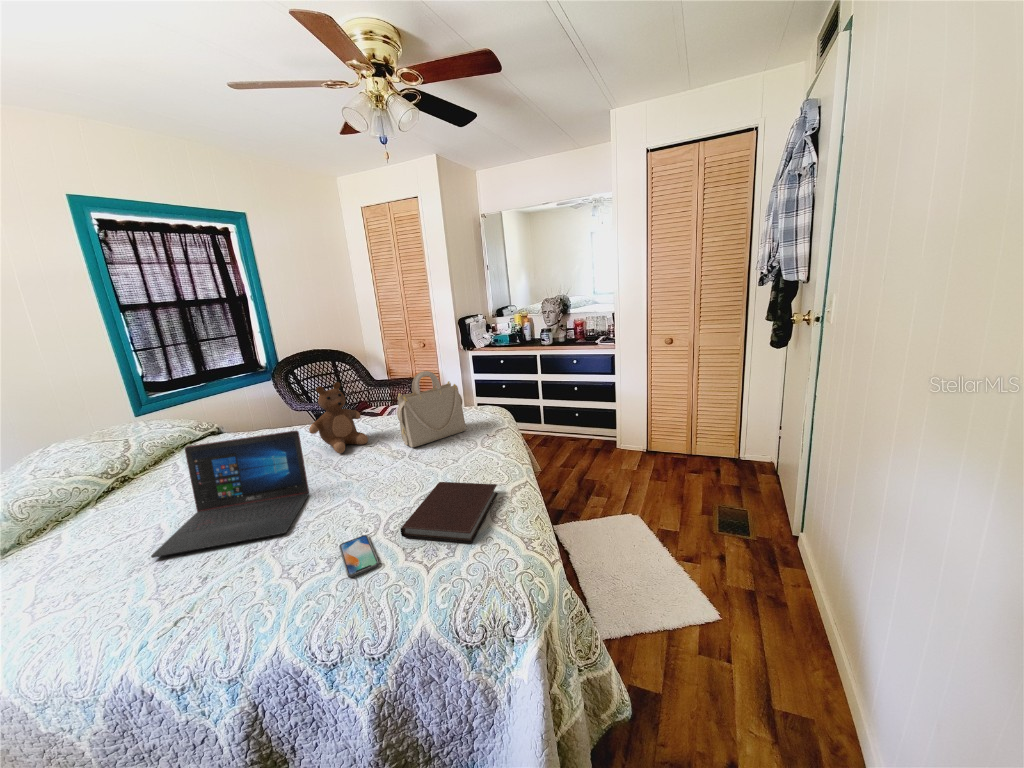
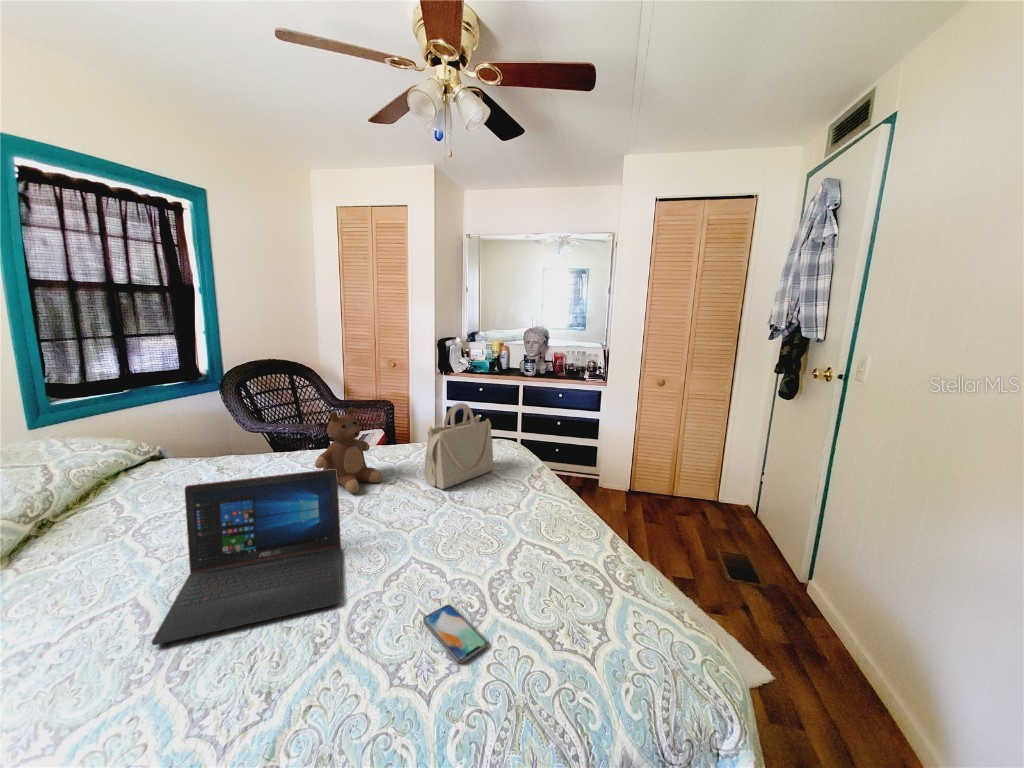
notebook: present [400,482,498,543] -> none [495,535,584,613]

